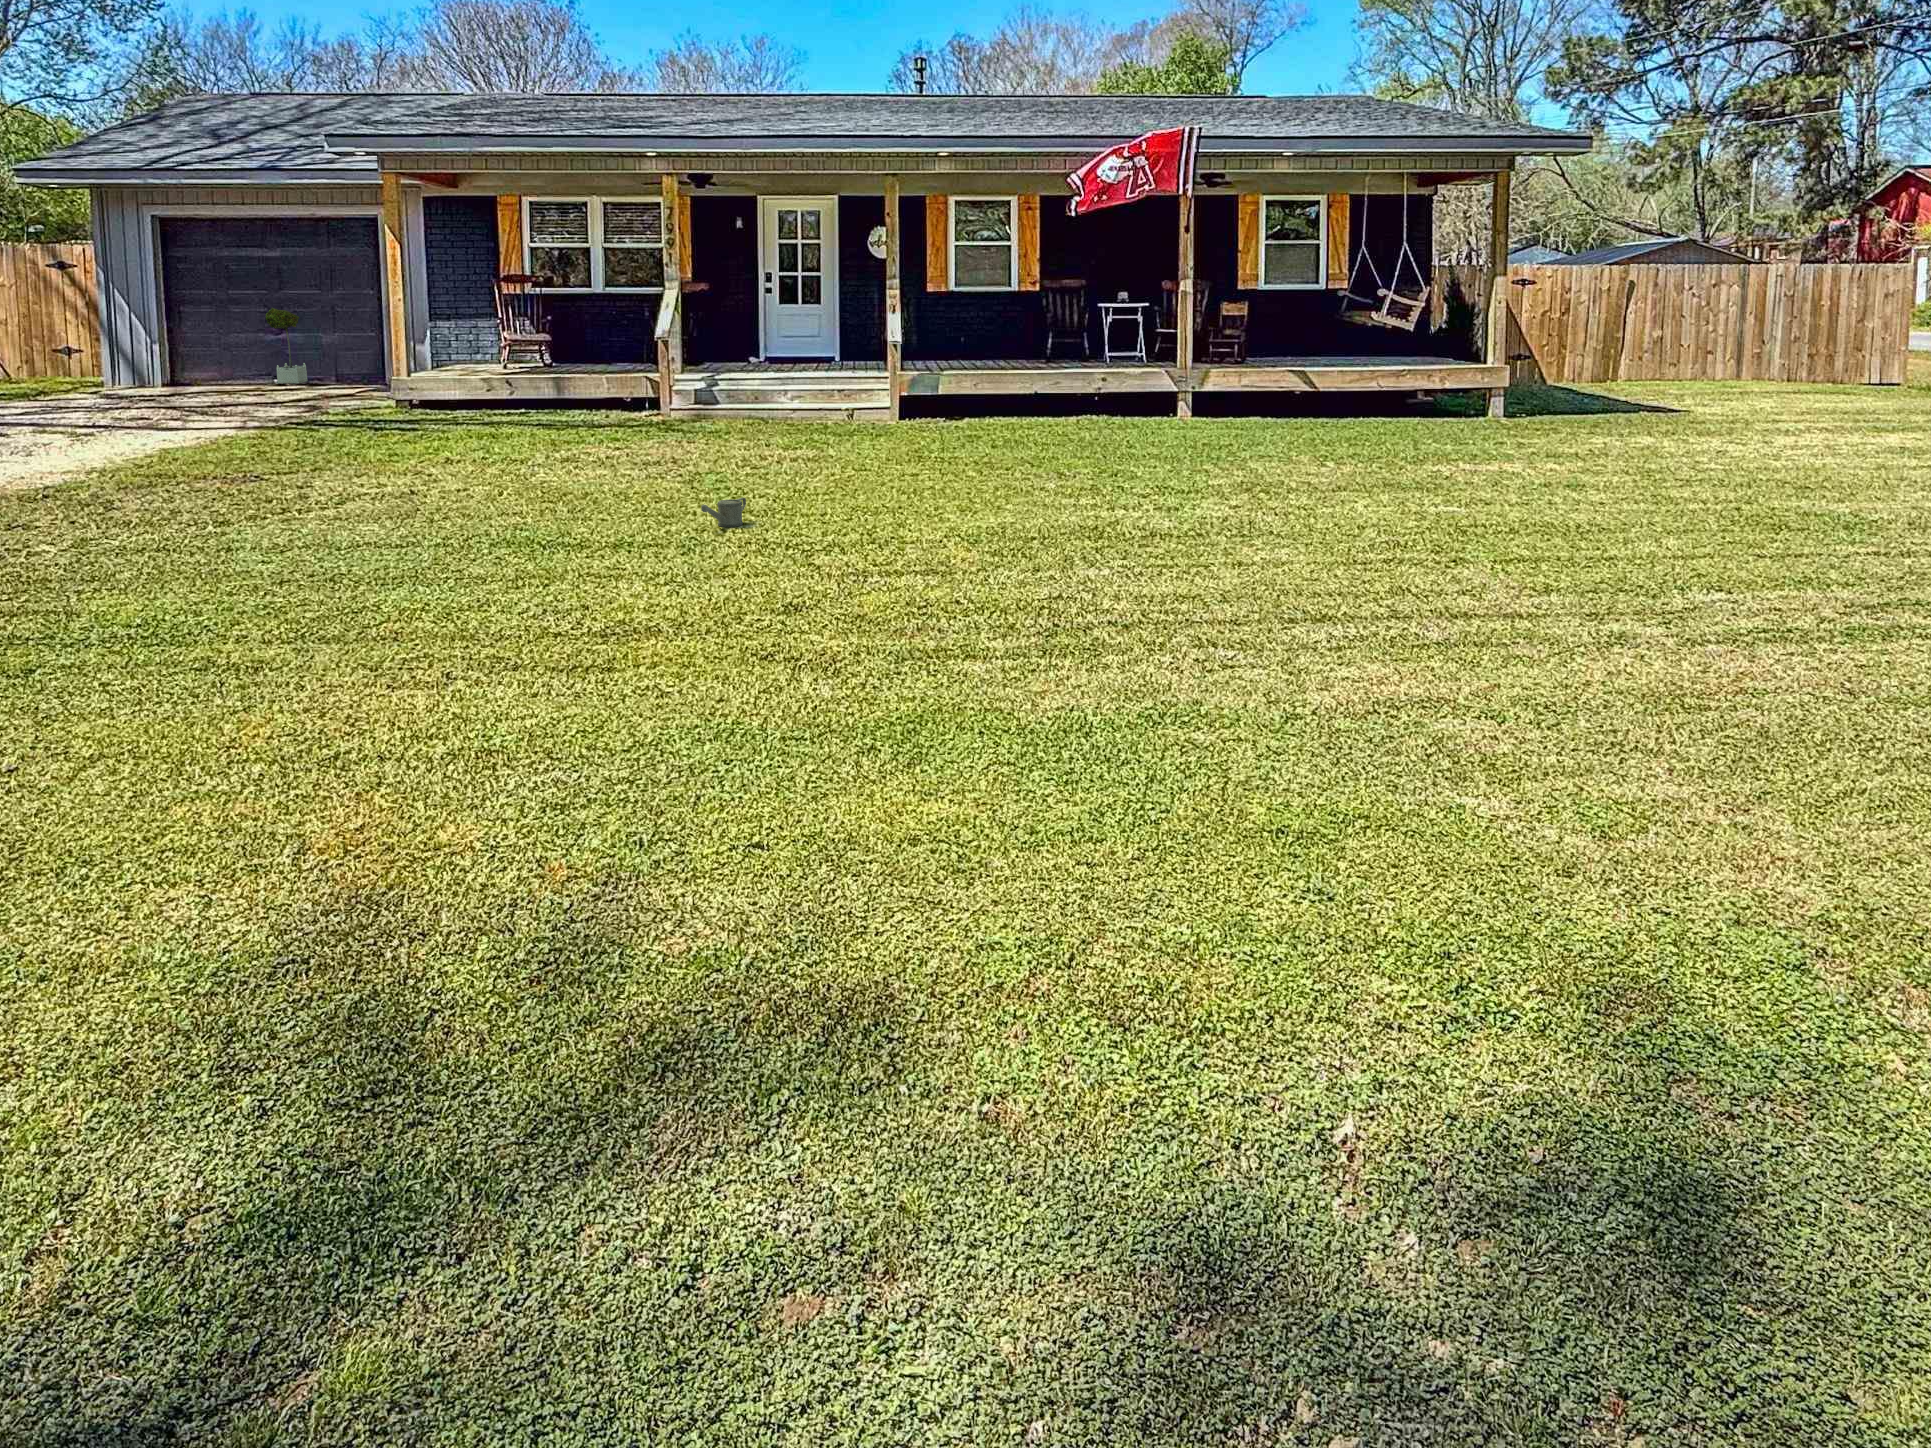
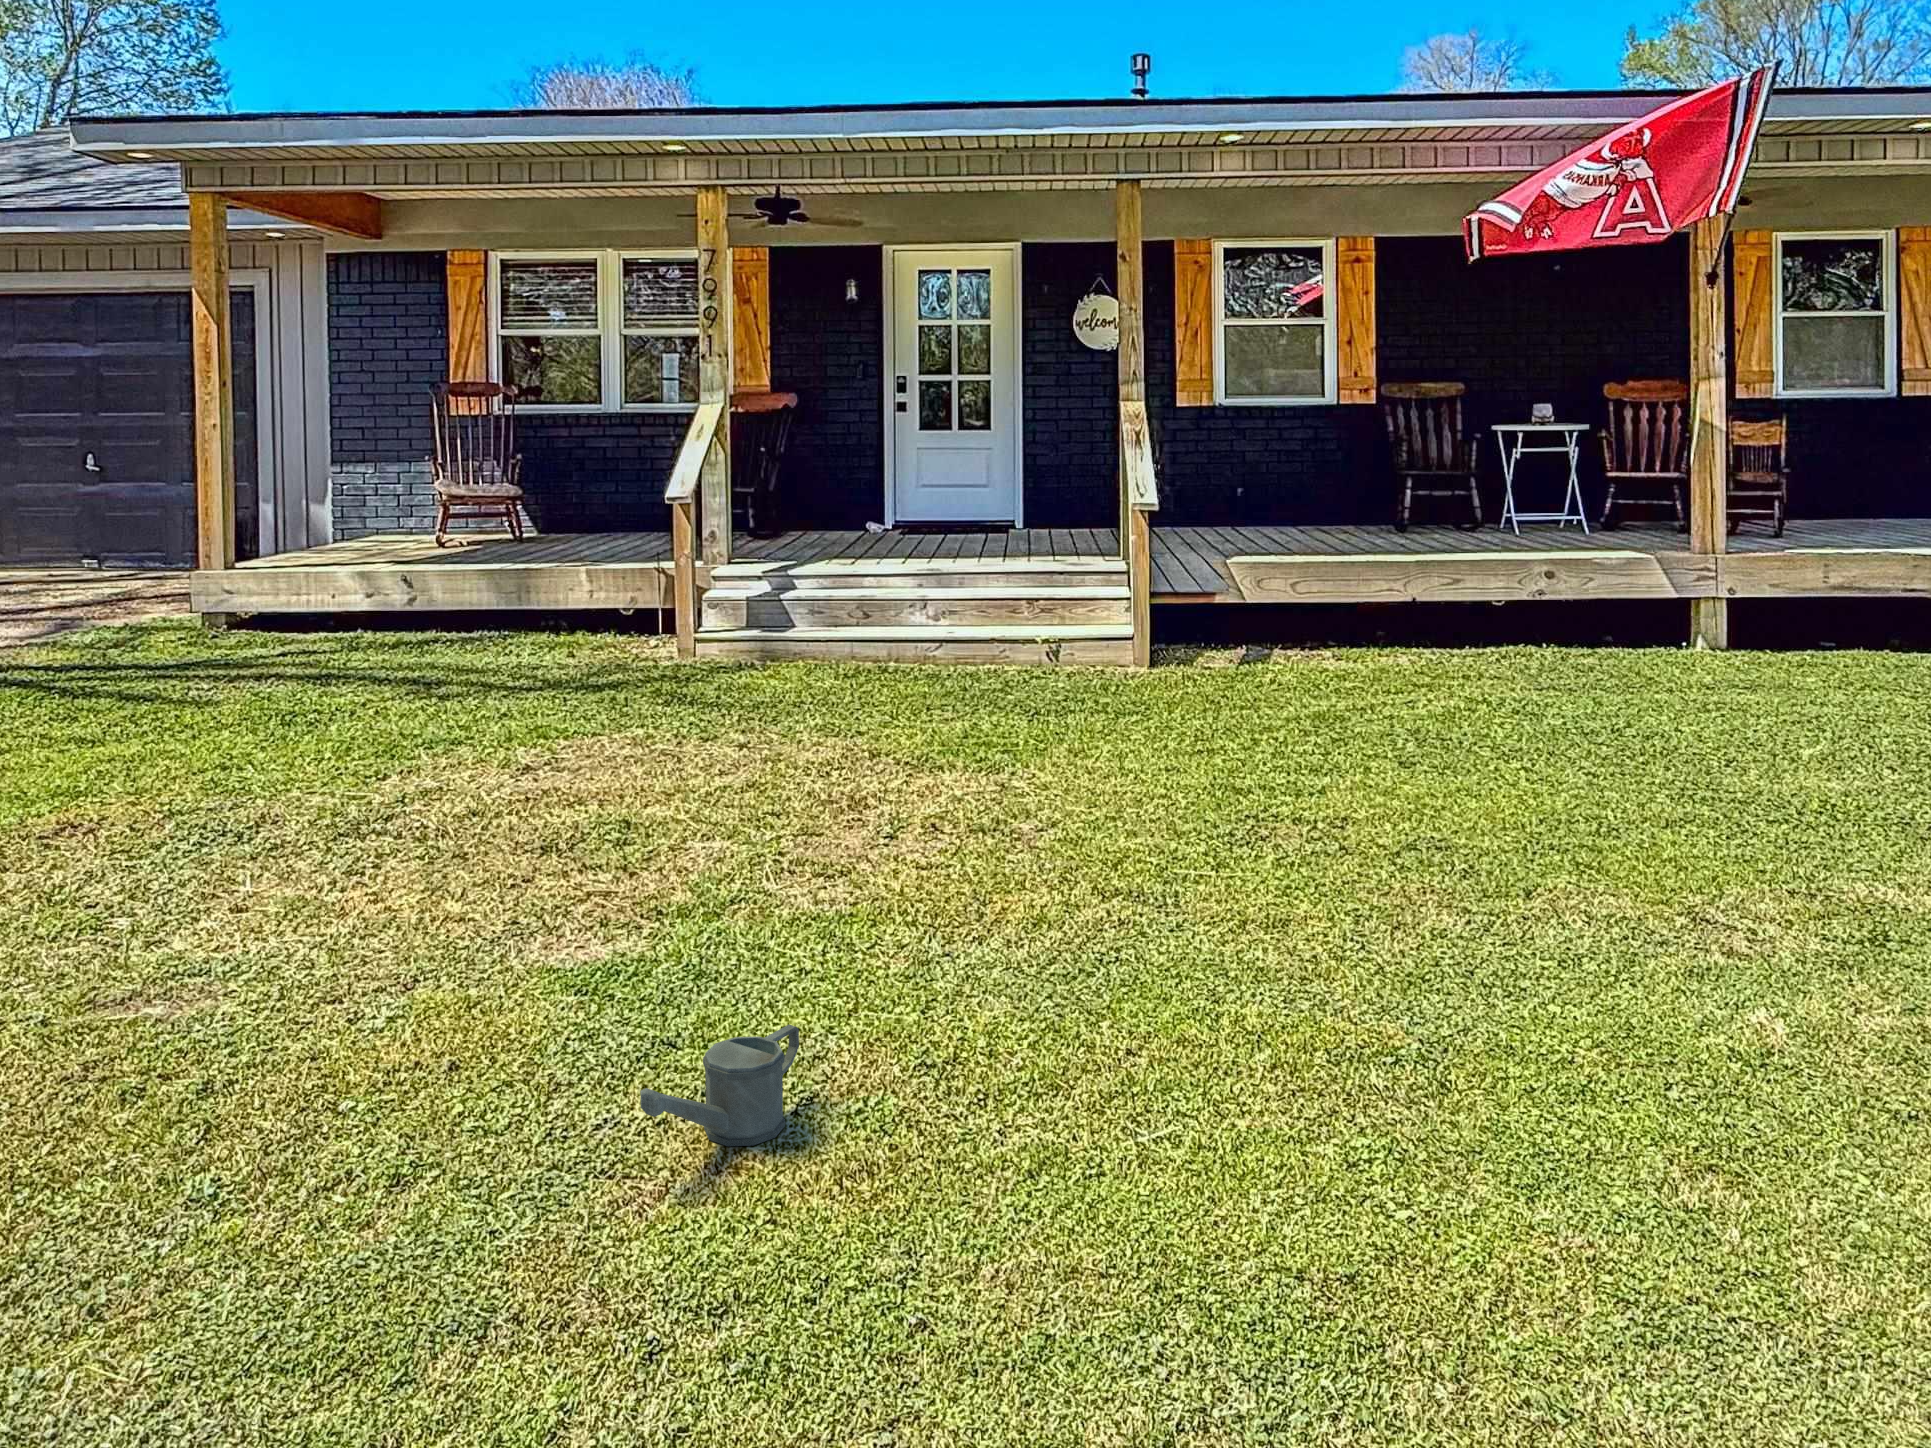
potted tree: present [265,308,307,383] -> none [71,442,137,568]

